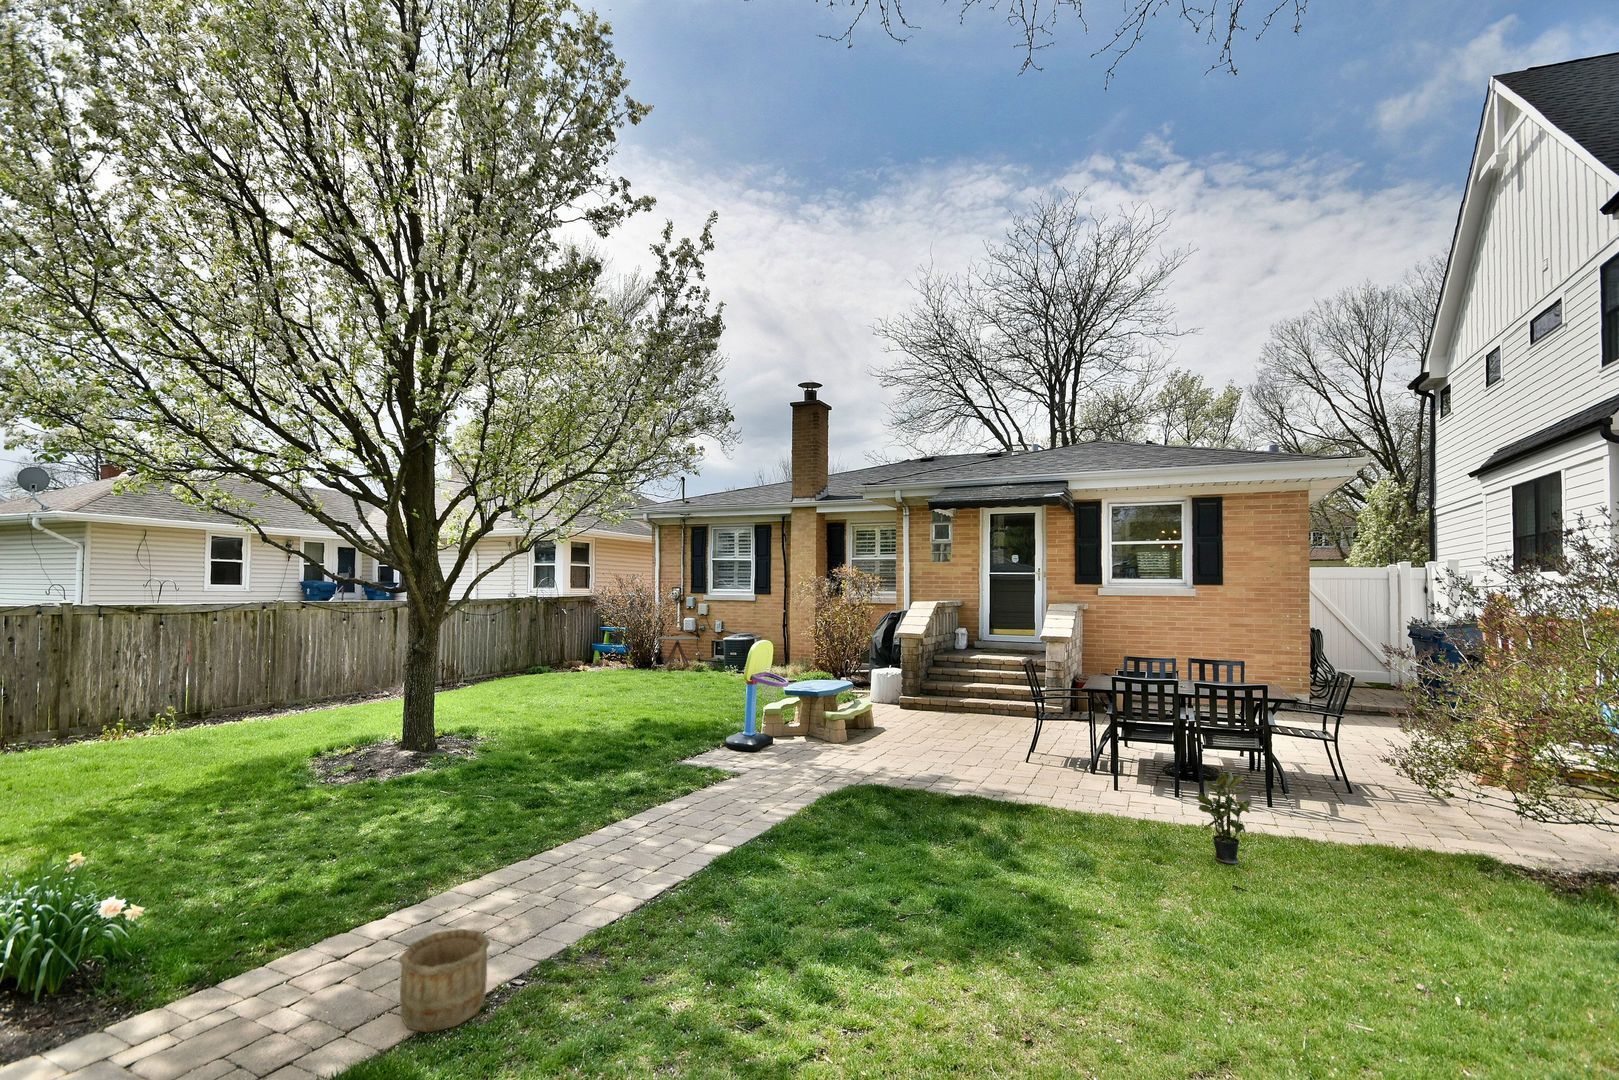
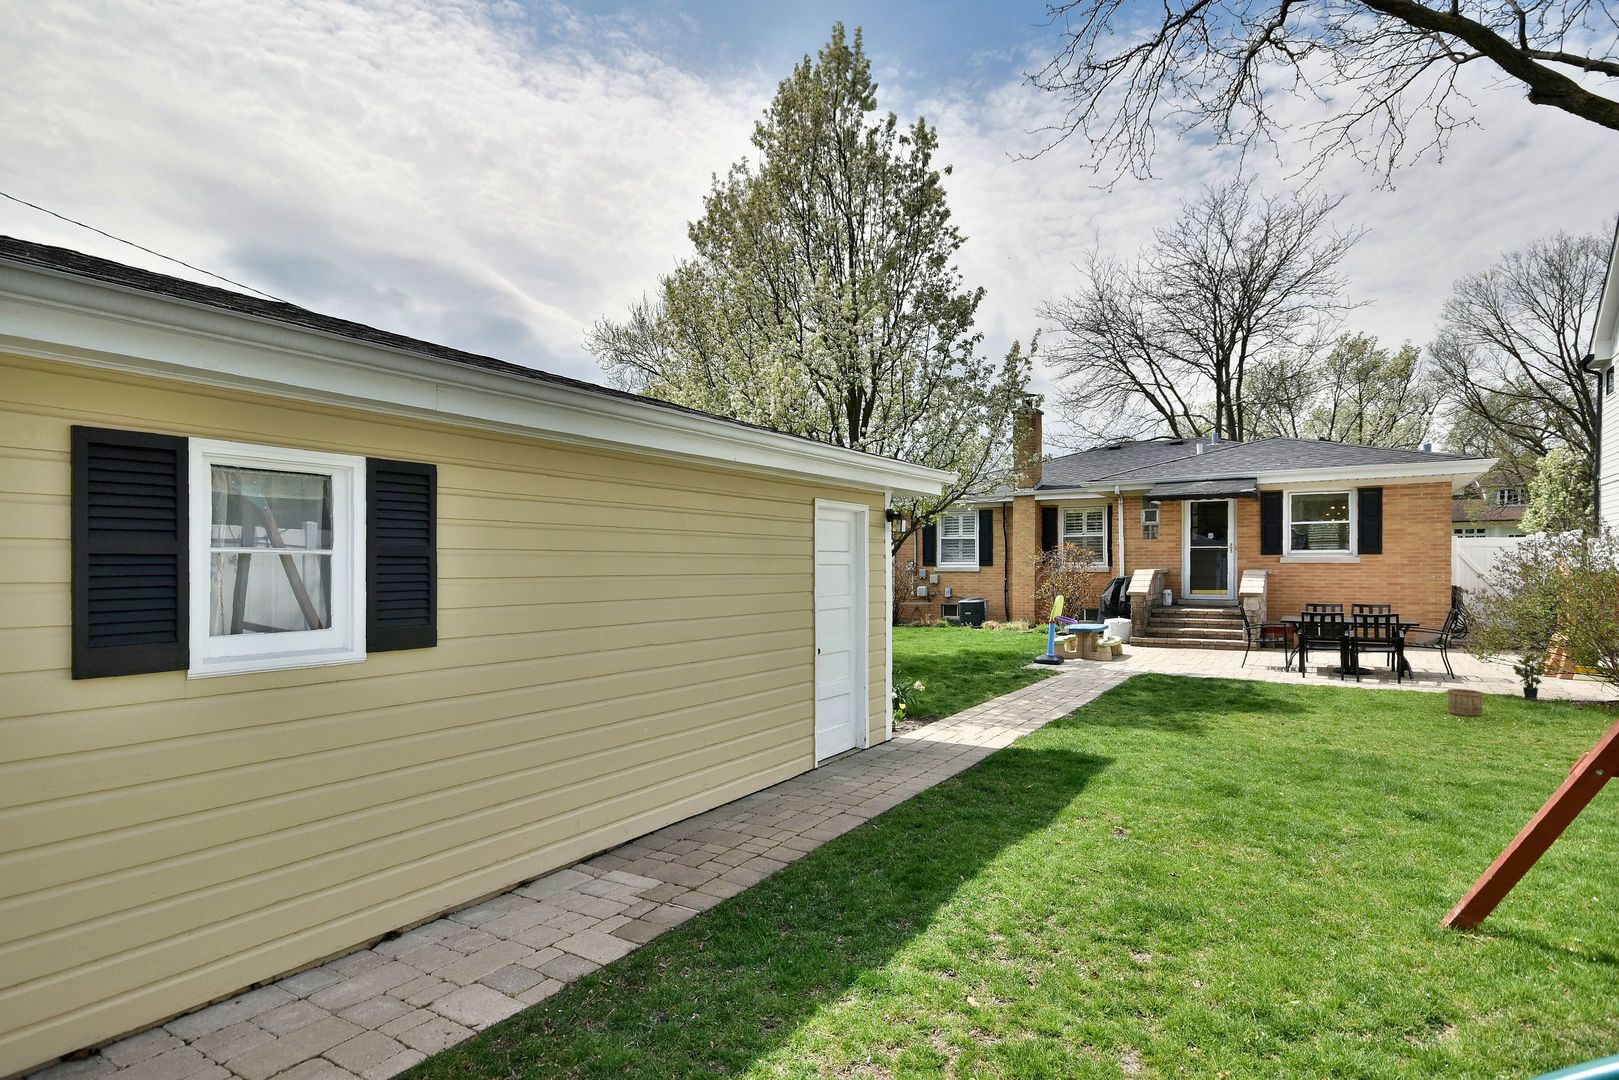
potted plant: present [1196,770,1250,864] -> present [1513,653,1545,700]
wooden bucket: present [399,929,490,1032] -> present [1448,689,1483,716]

